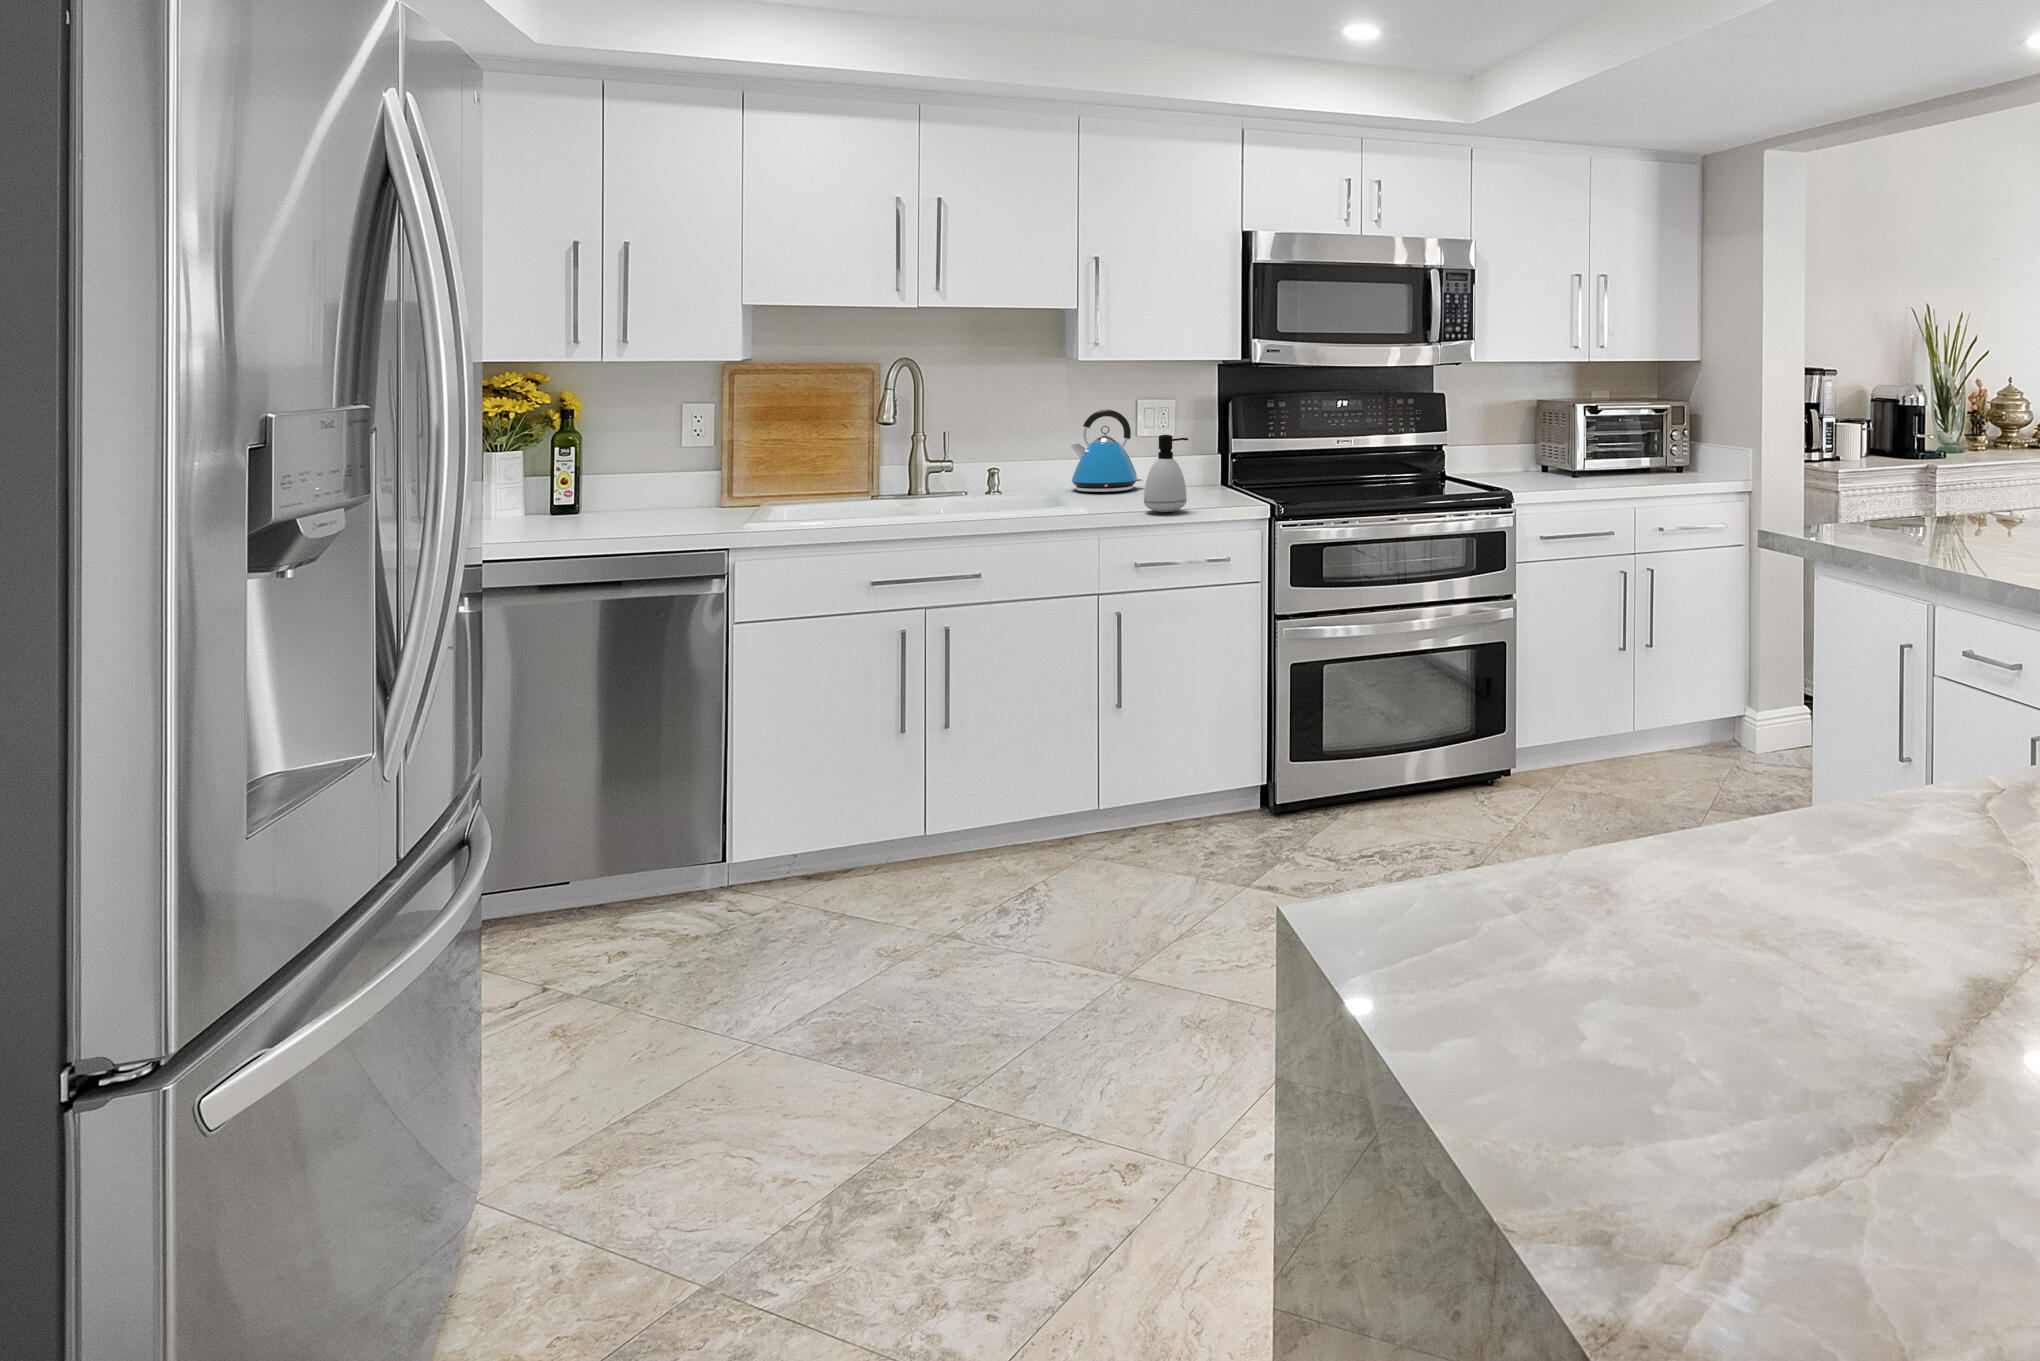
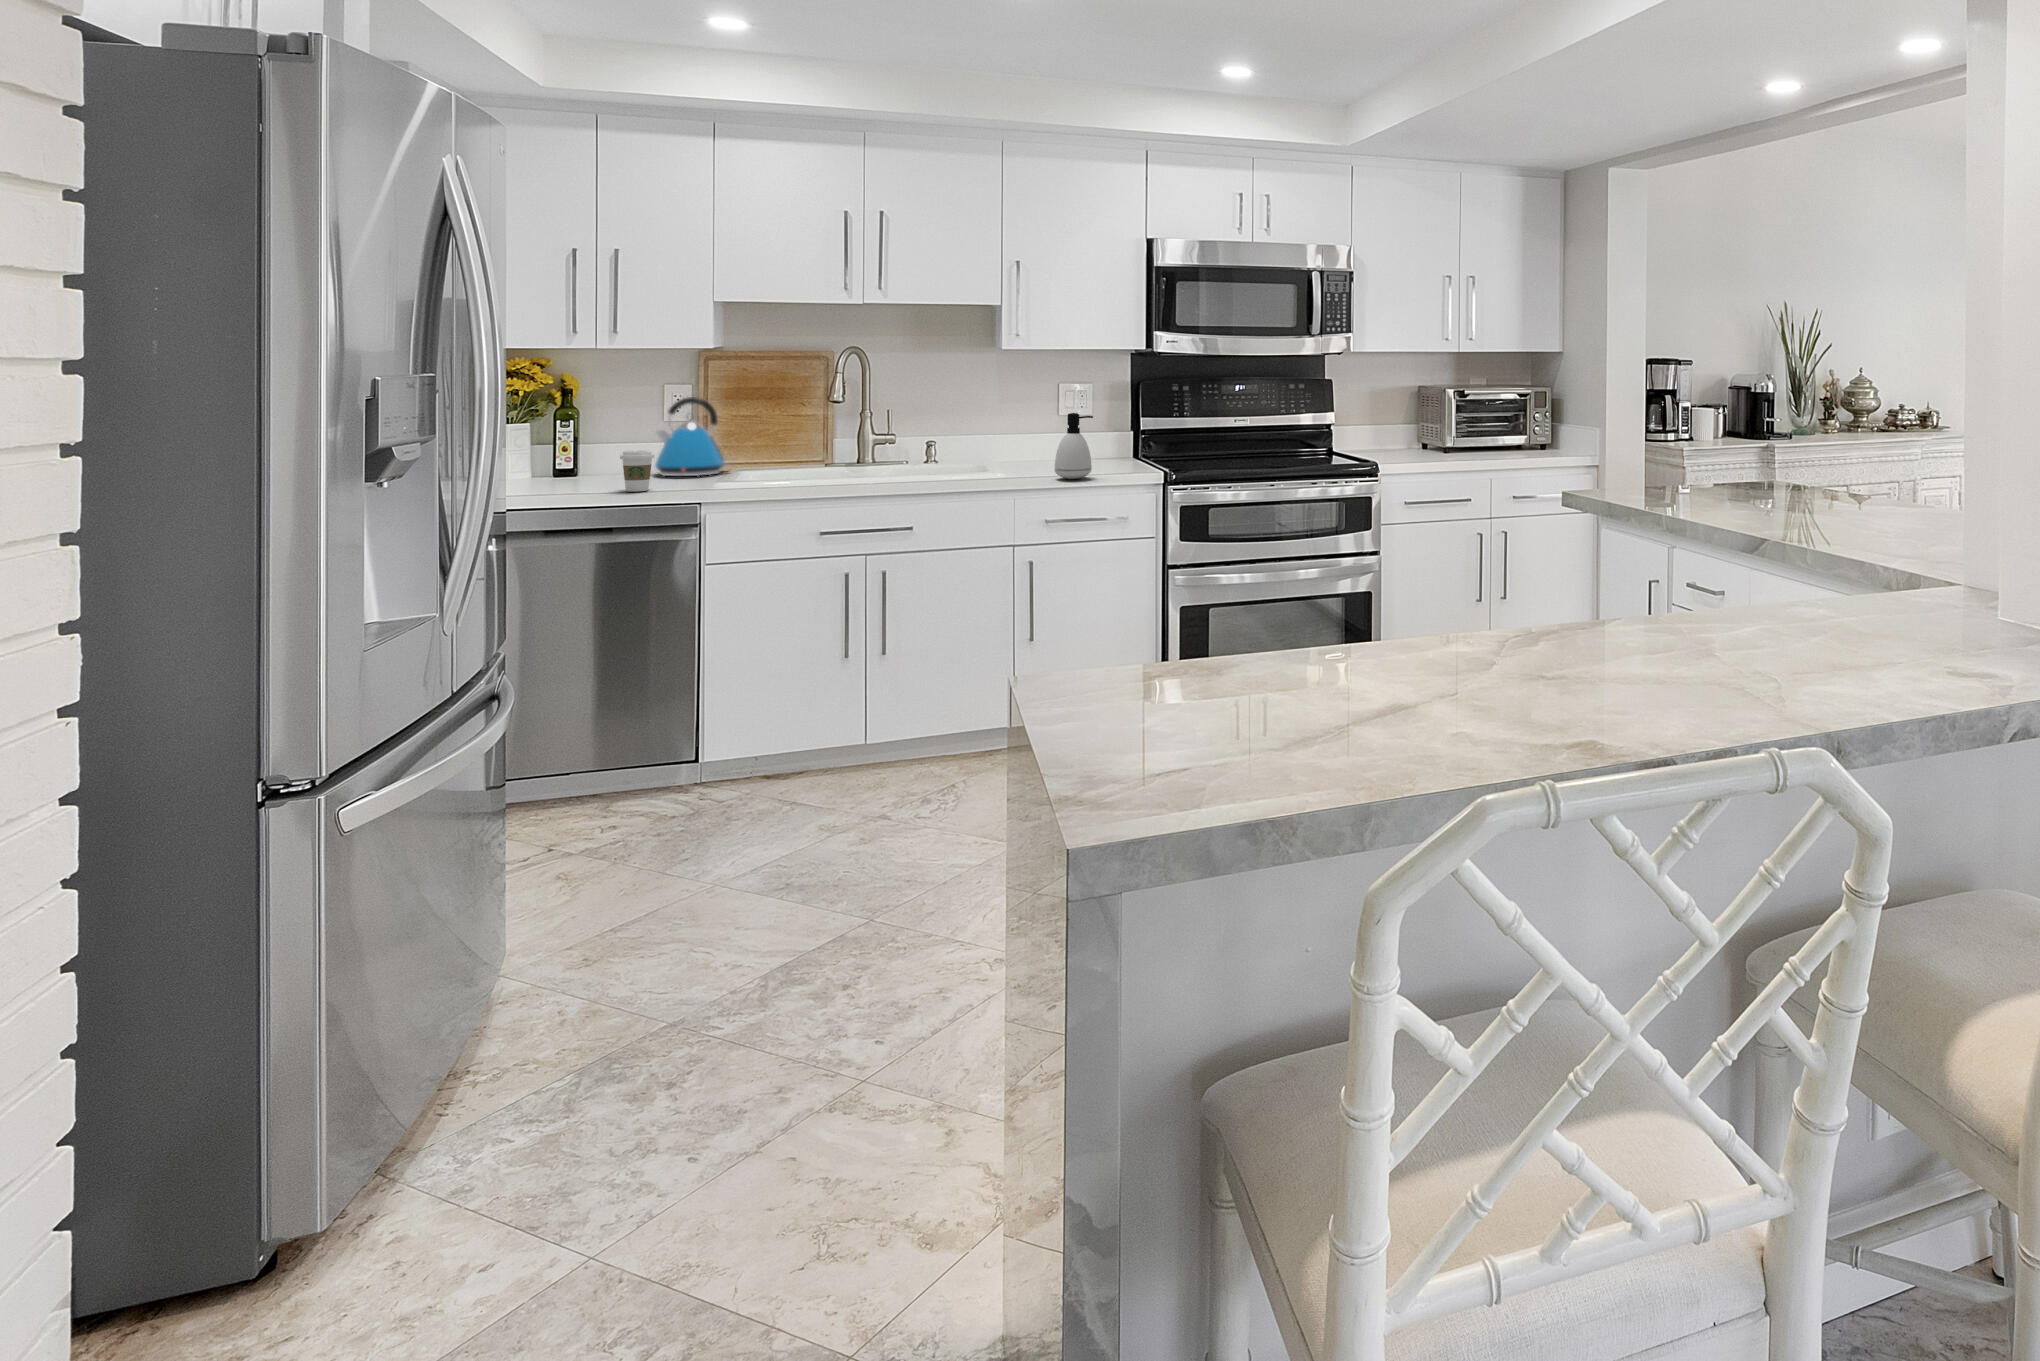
kettle: present [1071,410,1143,492] -> present [655,397,726,476]
coffee cup: none [630,483,672,533] -> present [620,450,654,492]

